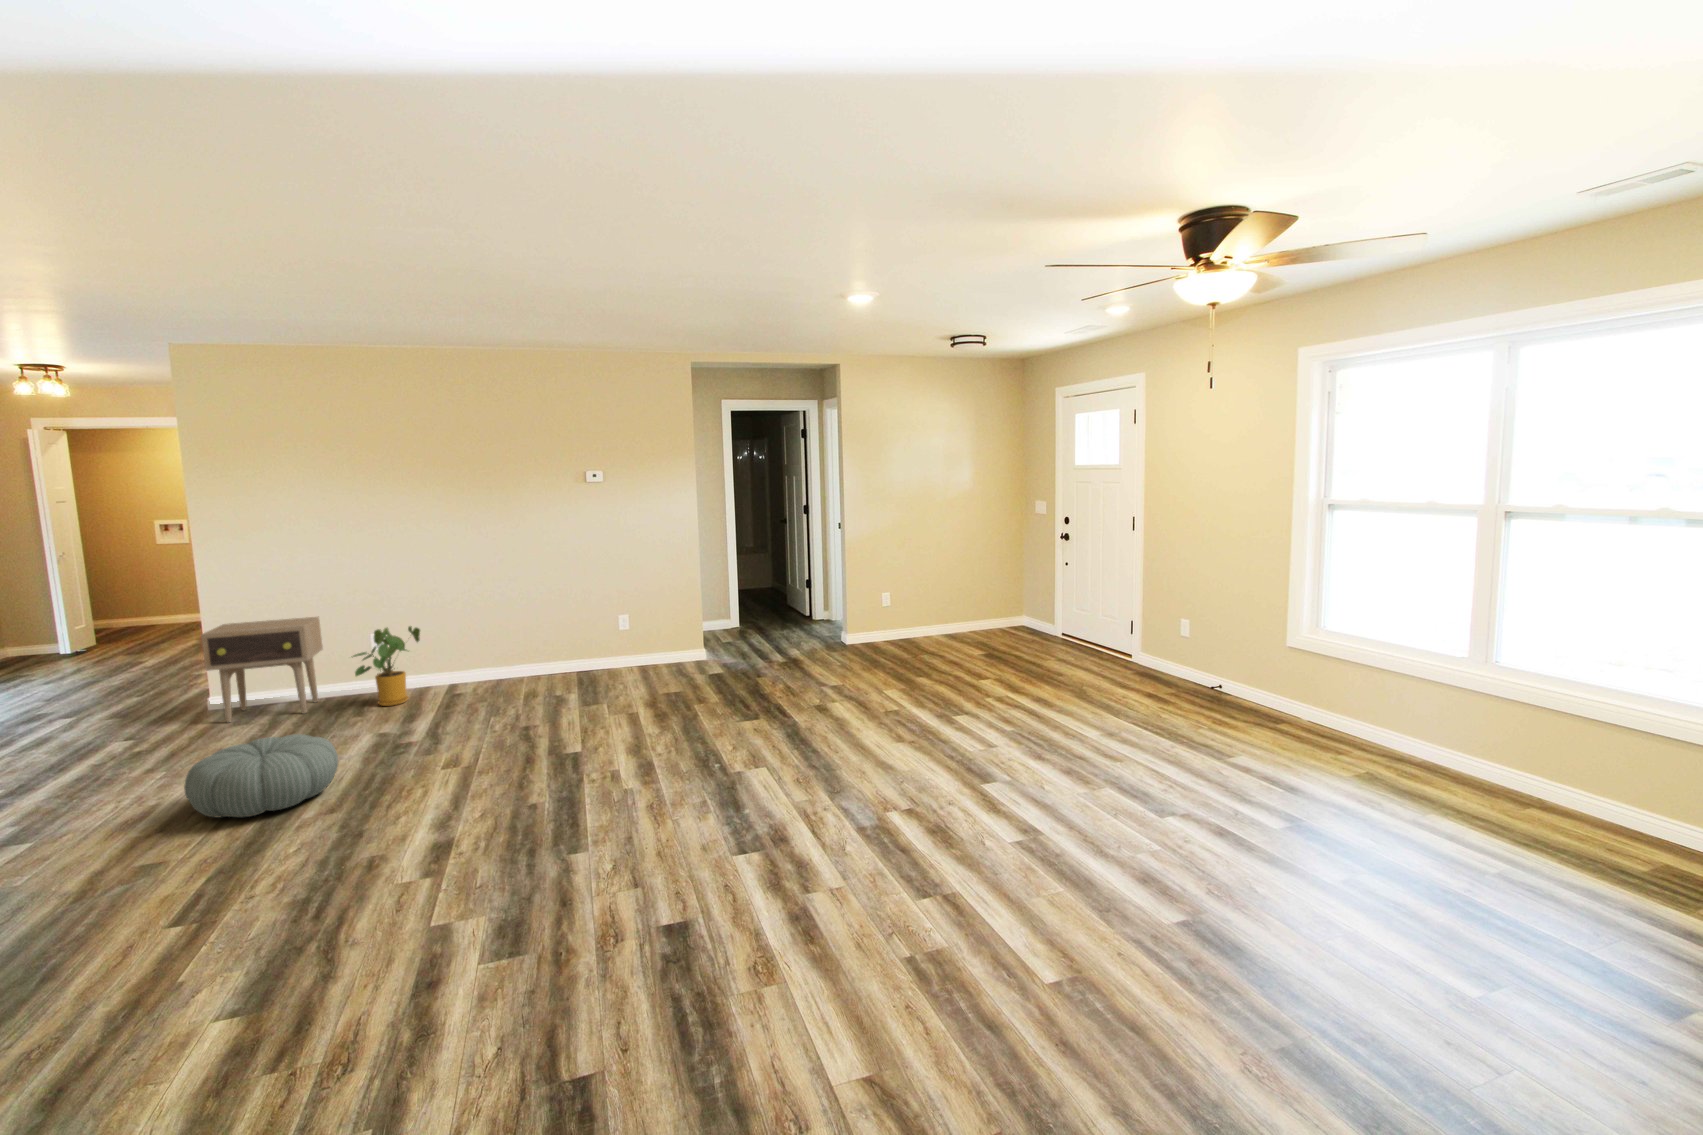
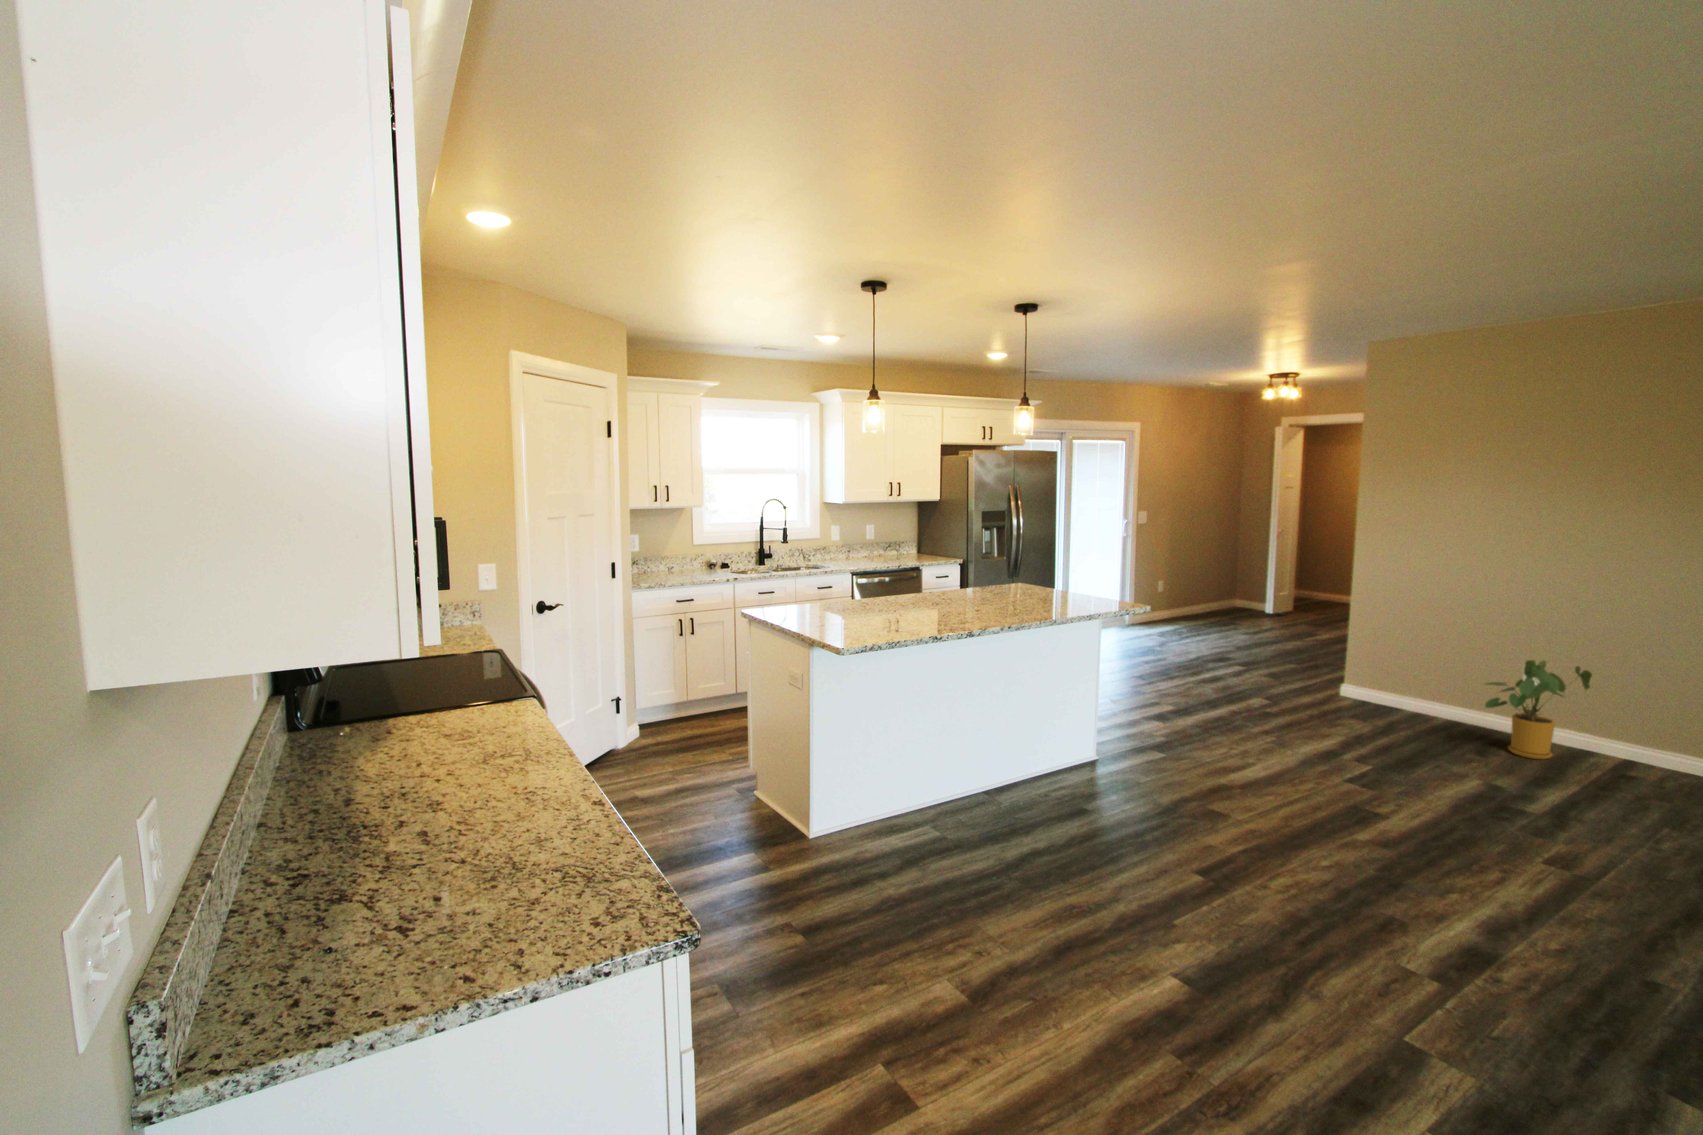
side table: present [201,617,323,722] -> none [1338,616,1465,730]
pouf: present [184,734,338,818] -> none [1267,735,1415,819]

